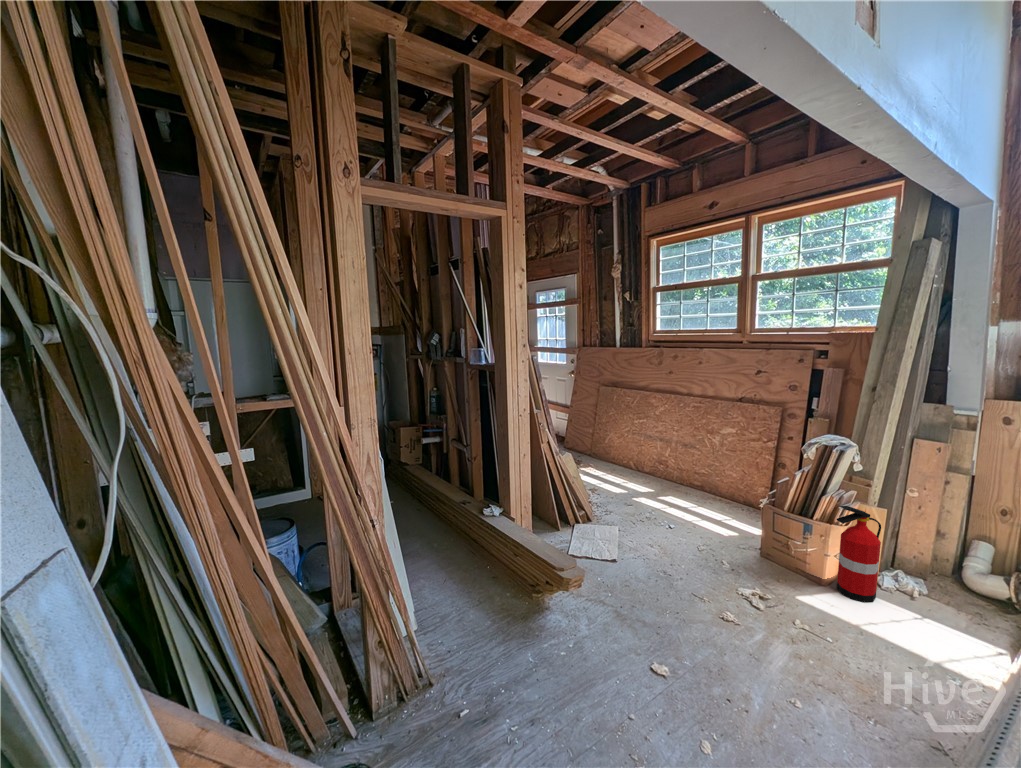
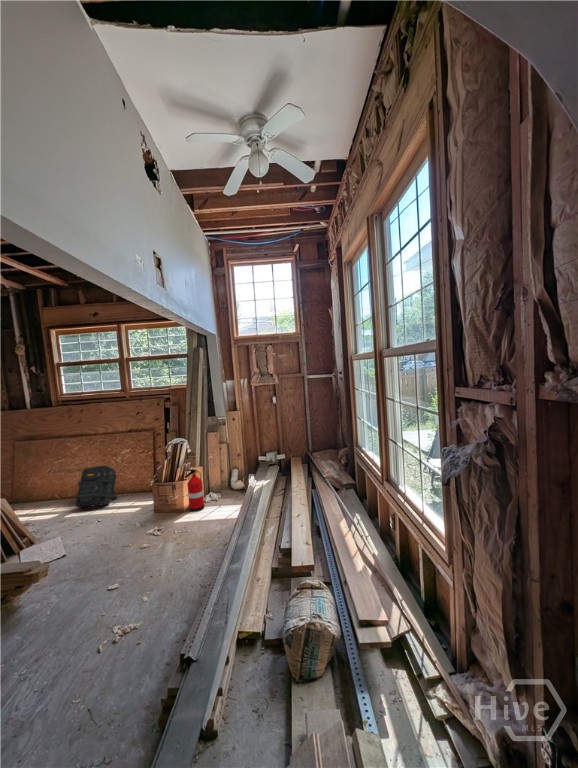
backpack: none [648,442,709,507] -> present [76,466,117,507]

